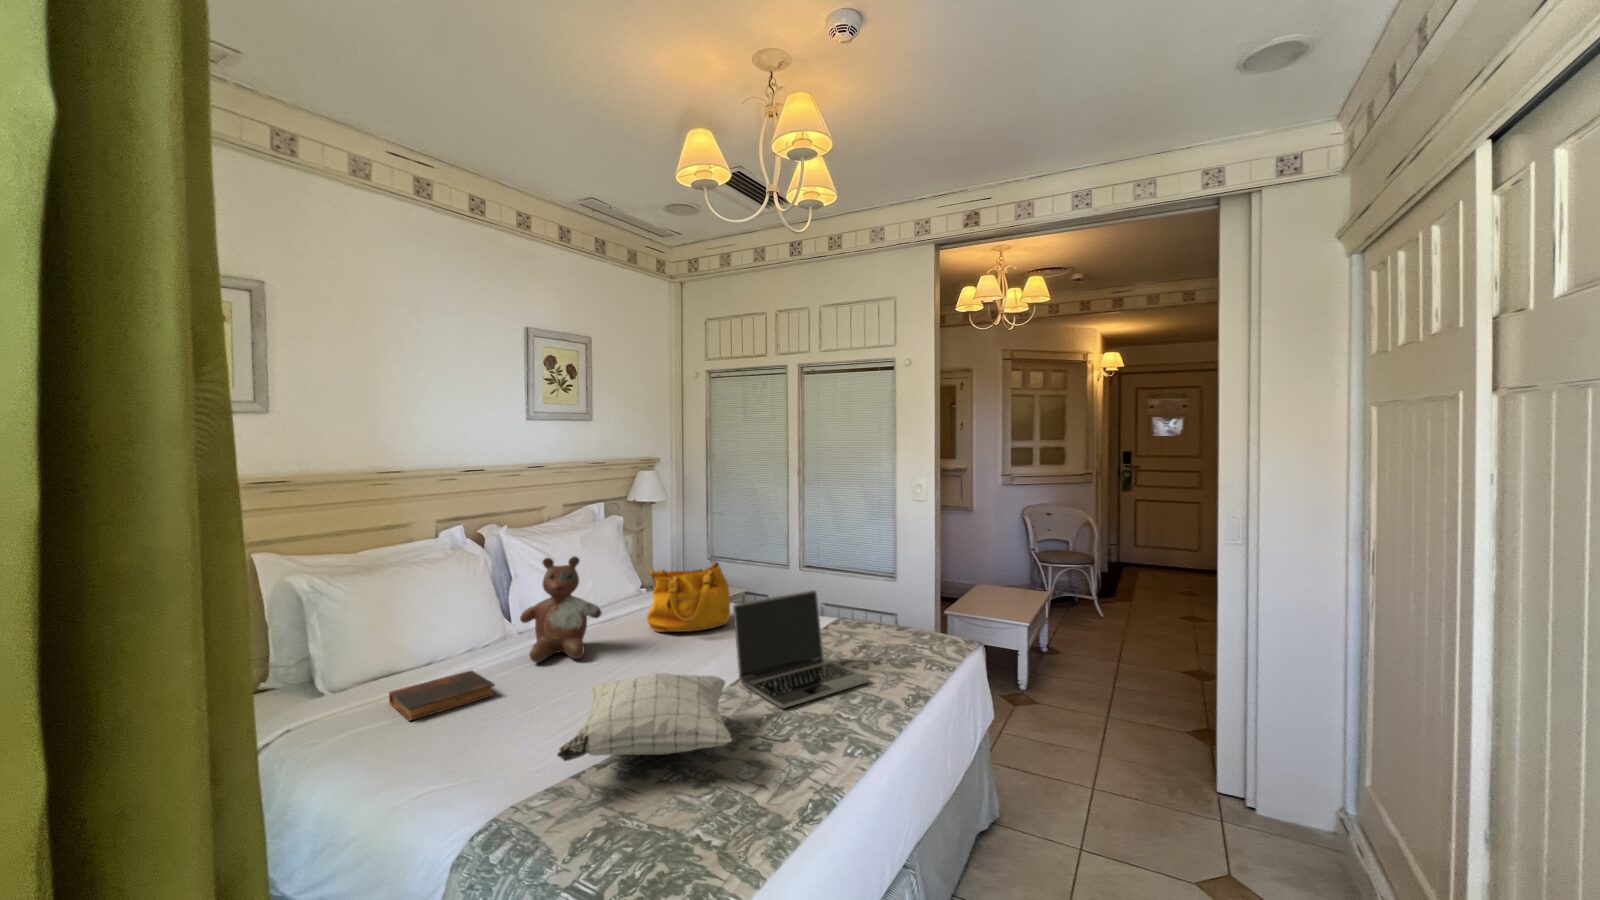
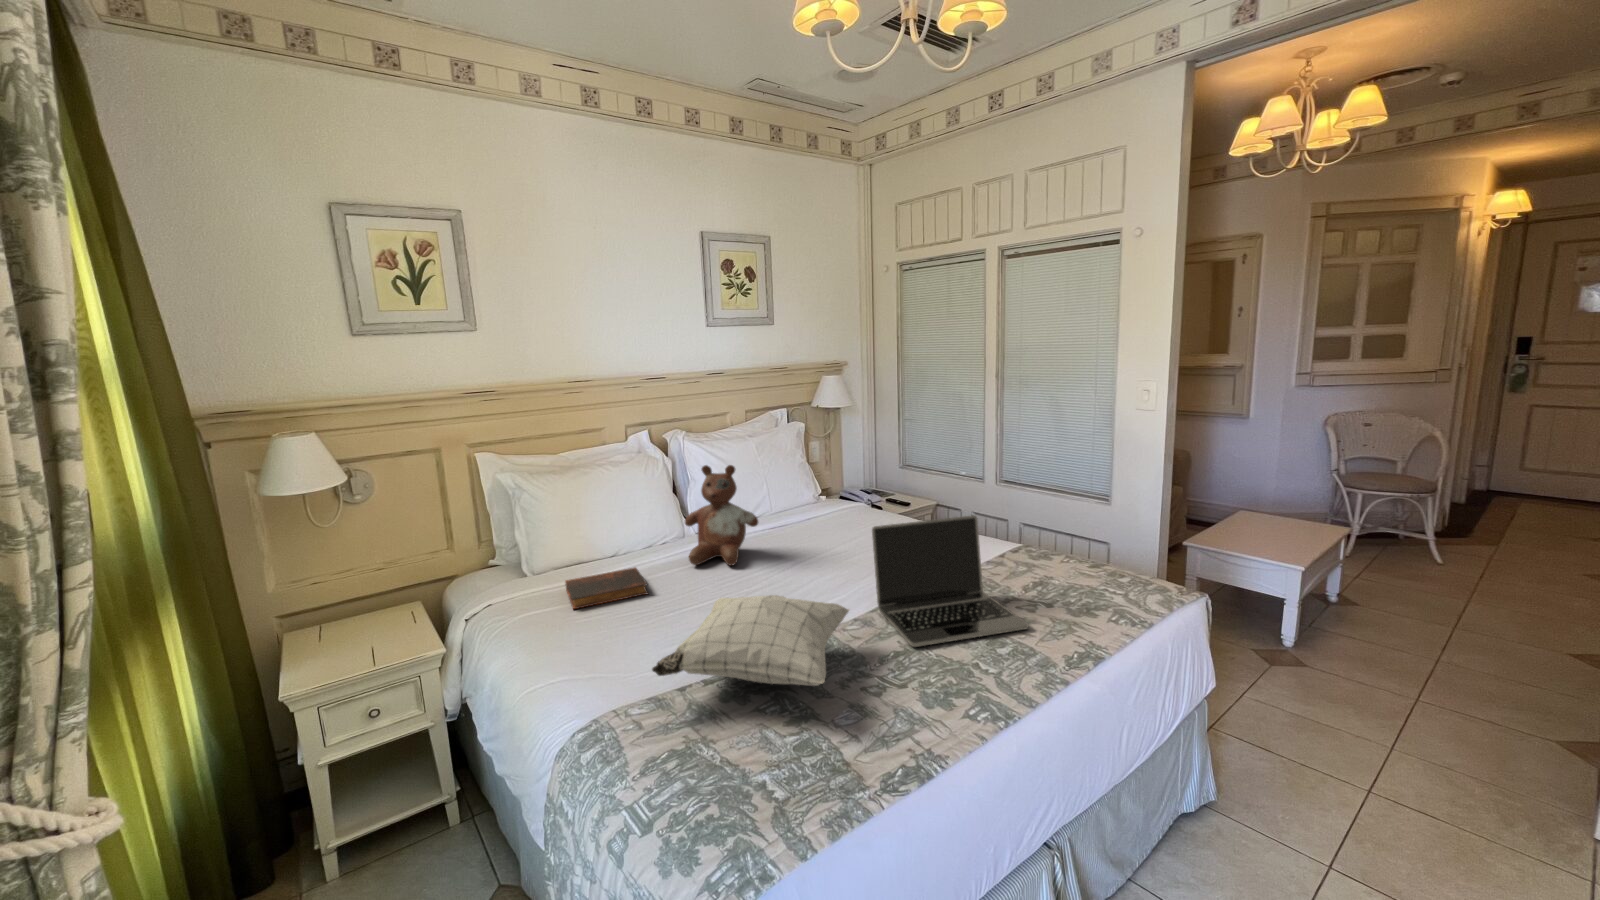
handbag: present [647,562,731,632] -> none [807,473,895,547]

